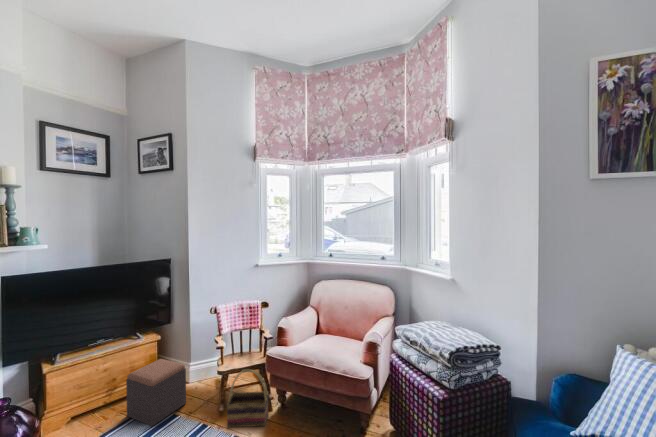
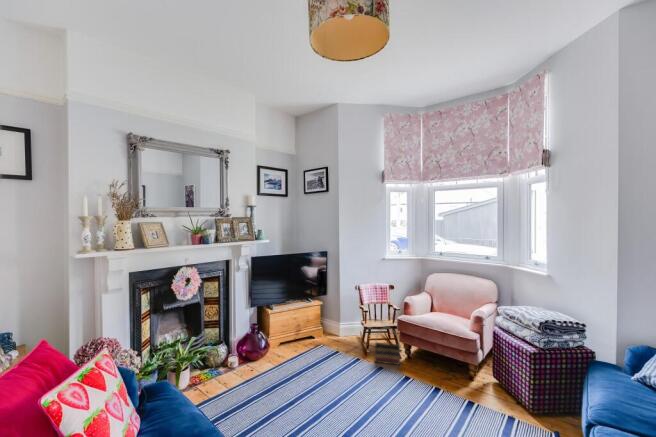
footstool: present [126,359,186,426] -> none [310,317,343,355]

